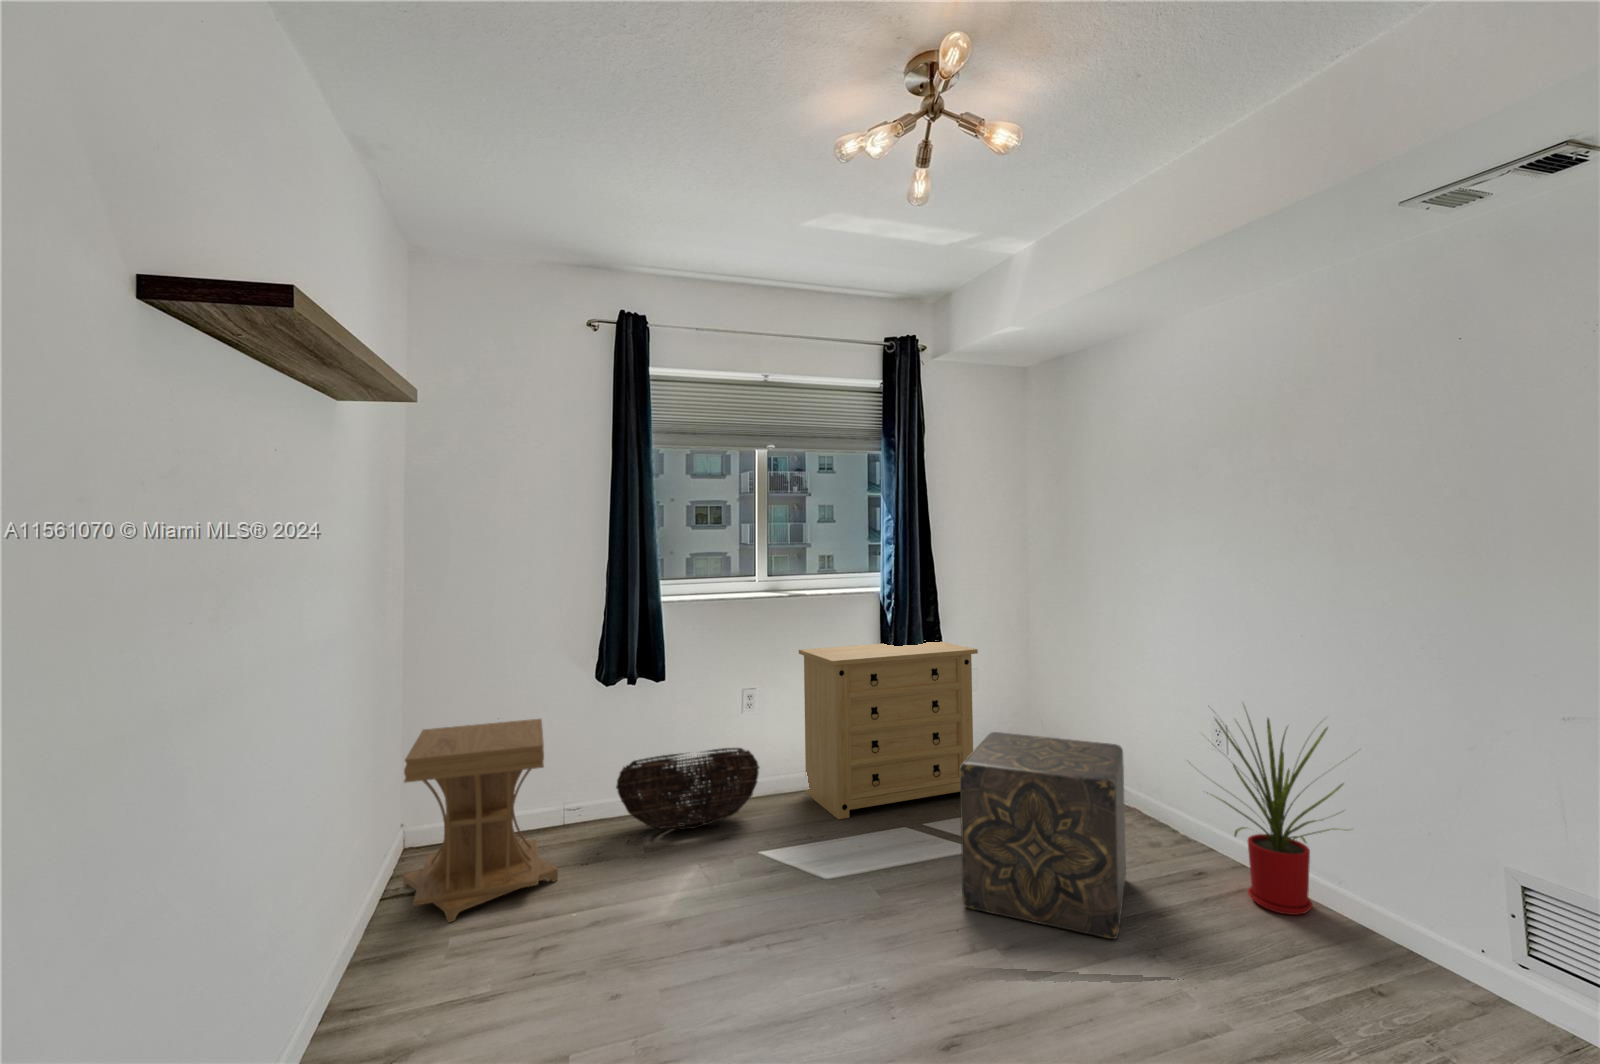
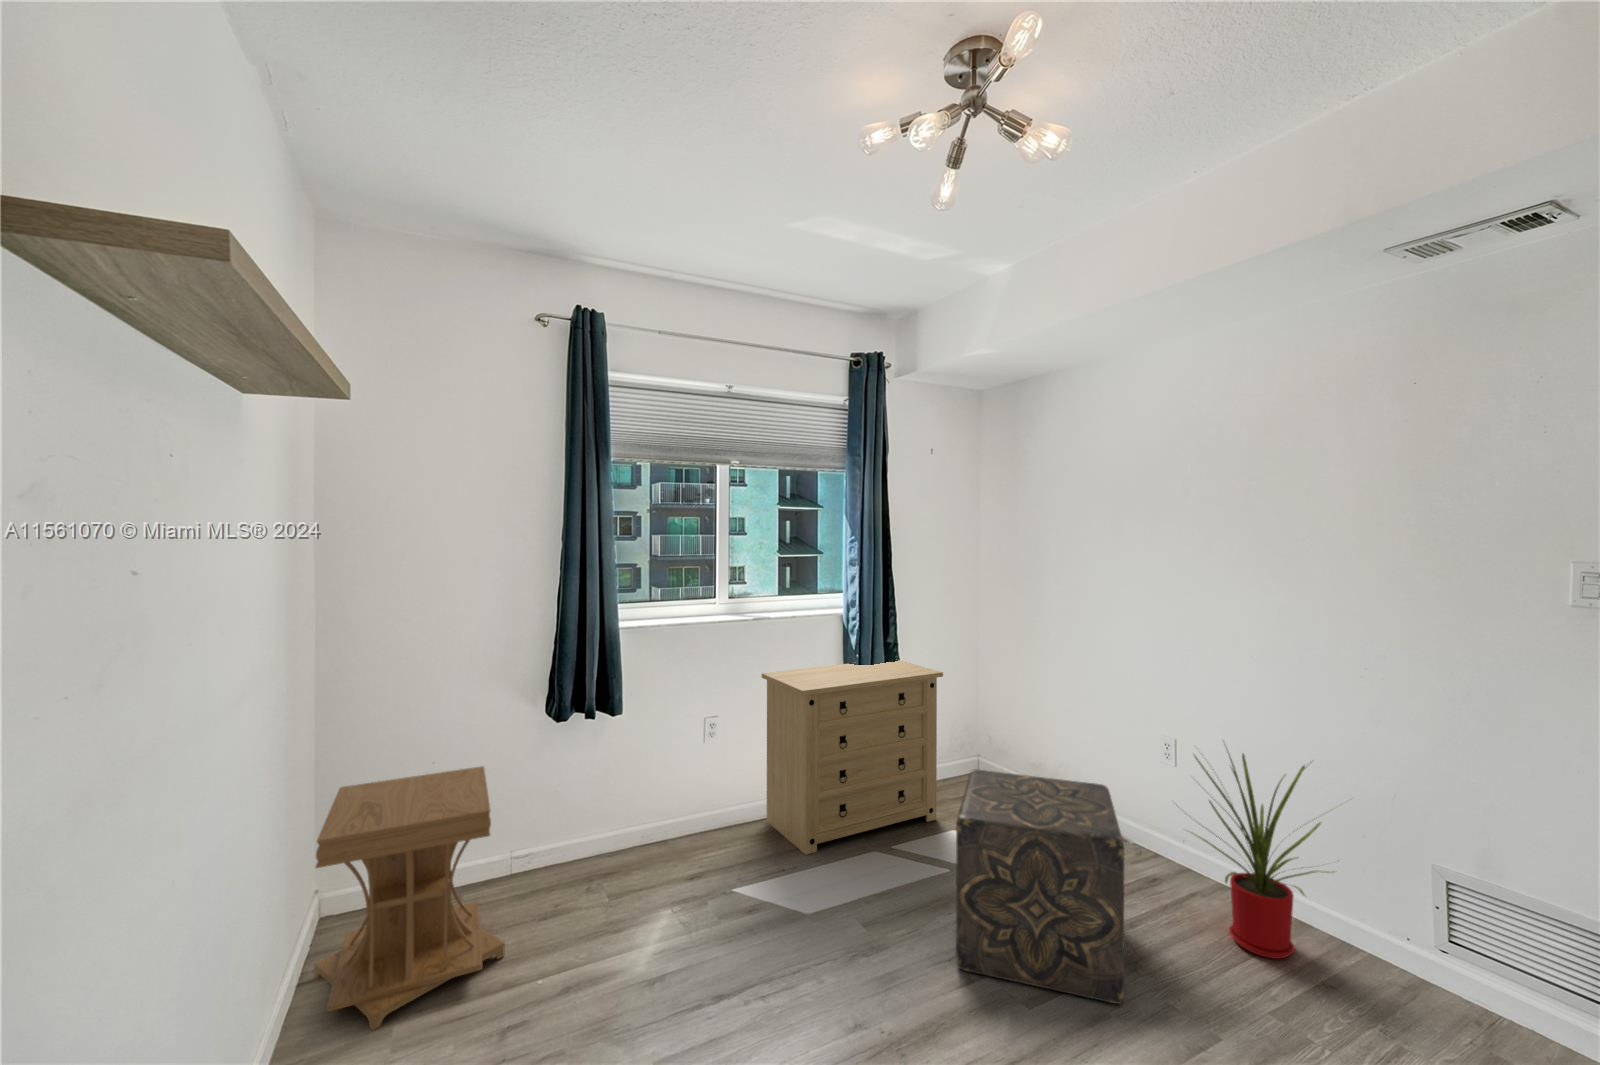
basket: present [616,748,759,829] -> none [567,783,723,878]

